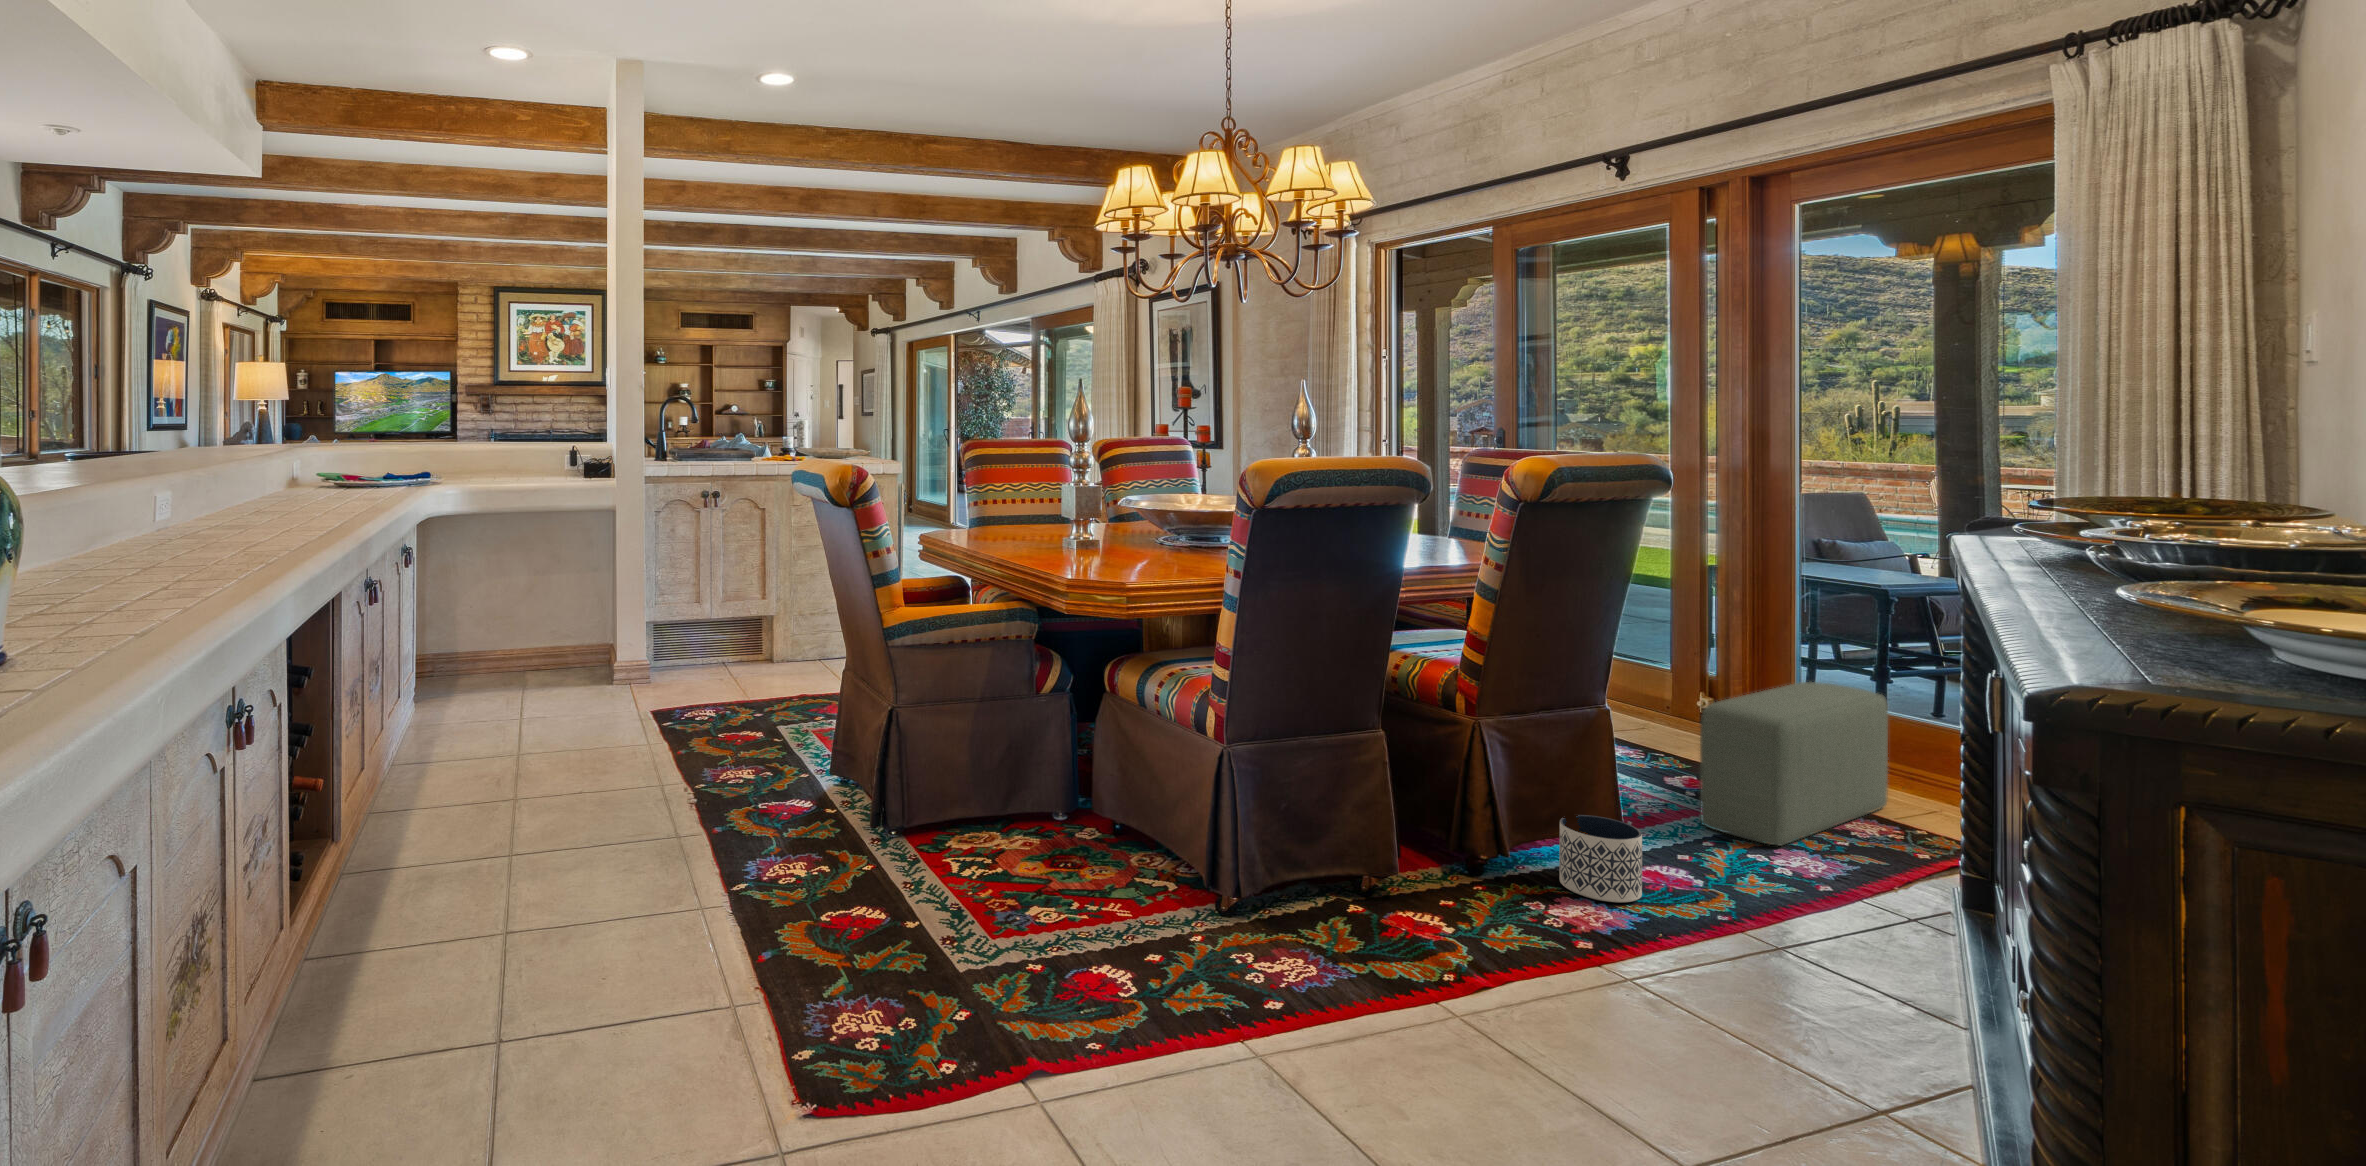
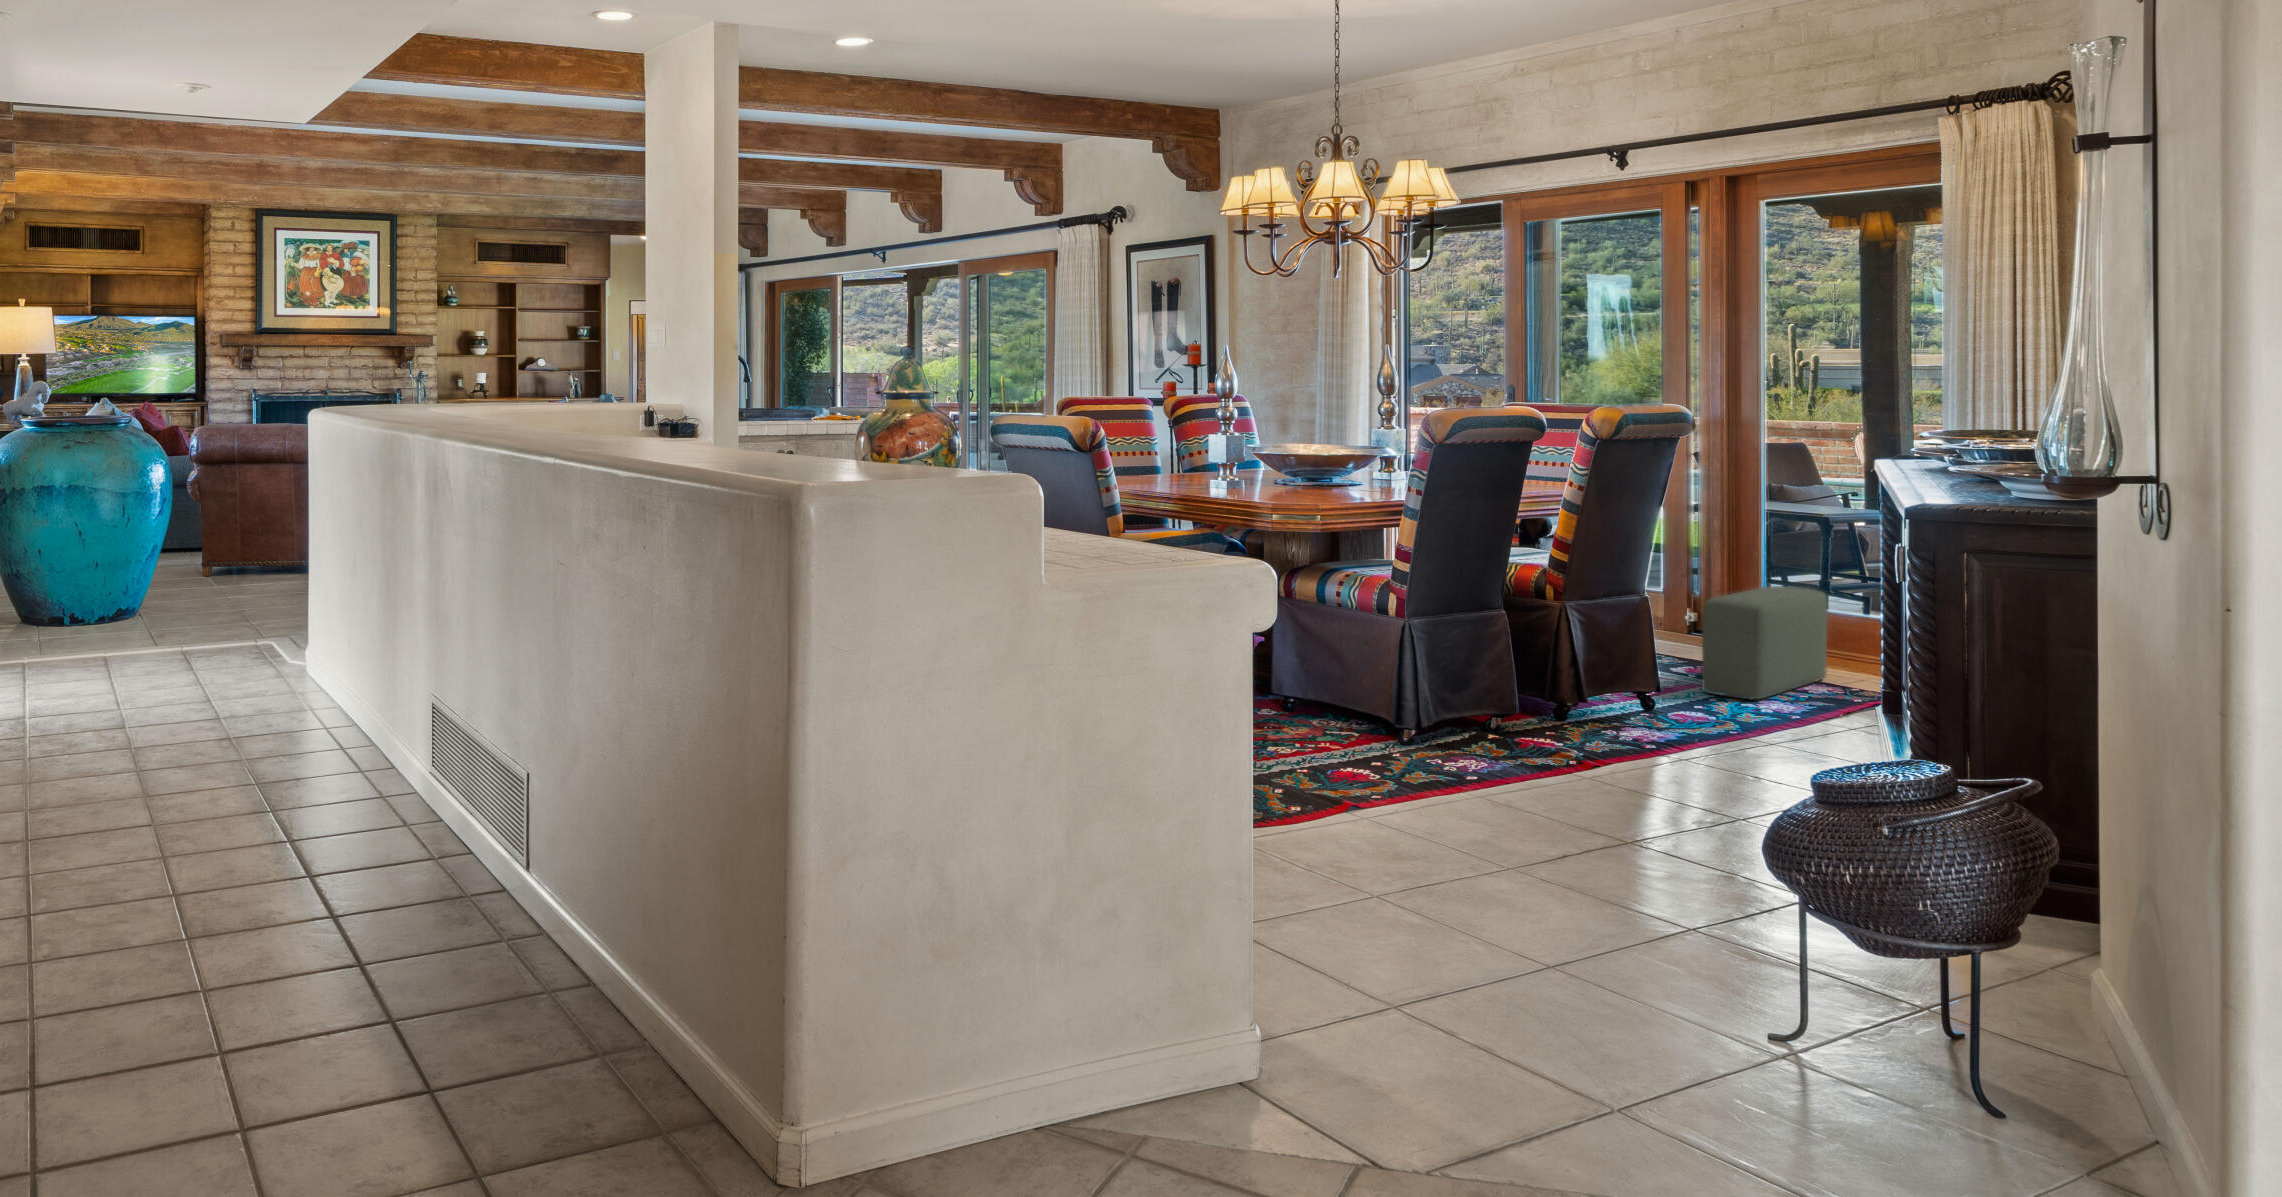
planter: present [1559,815,1642,903] -> none [1619,674,1677,729]

